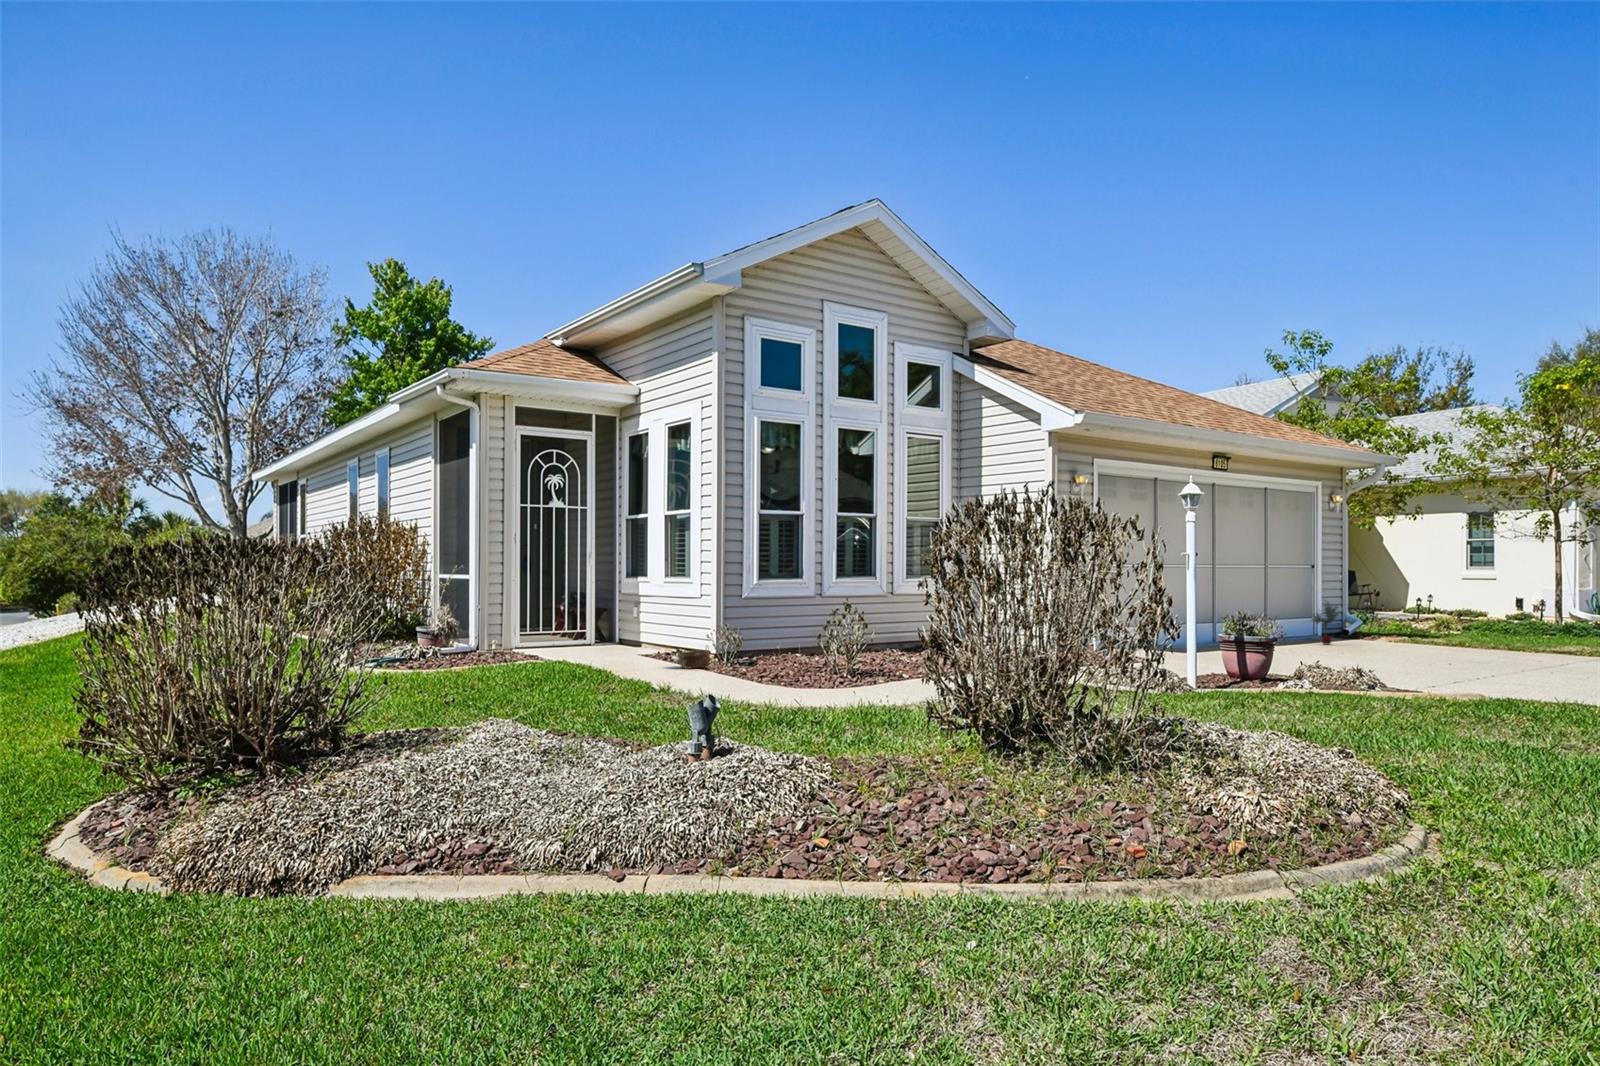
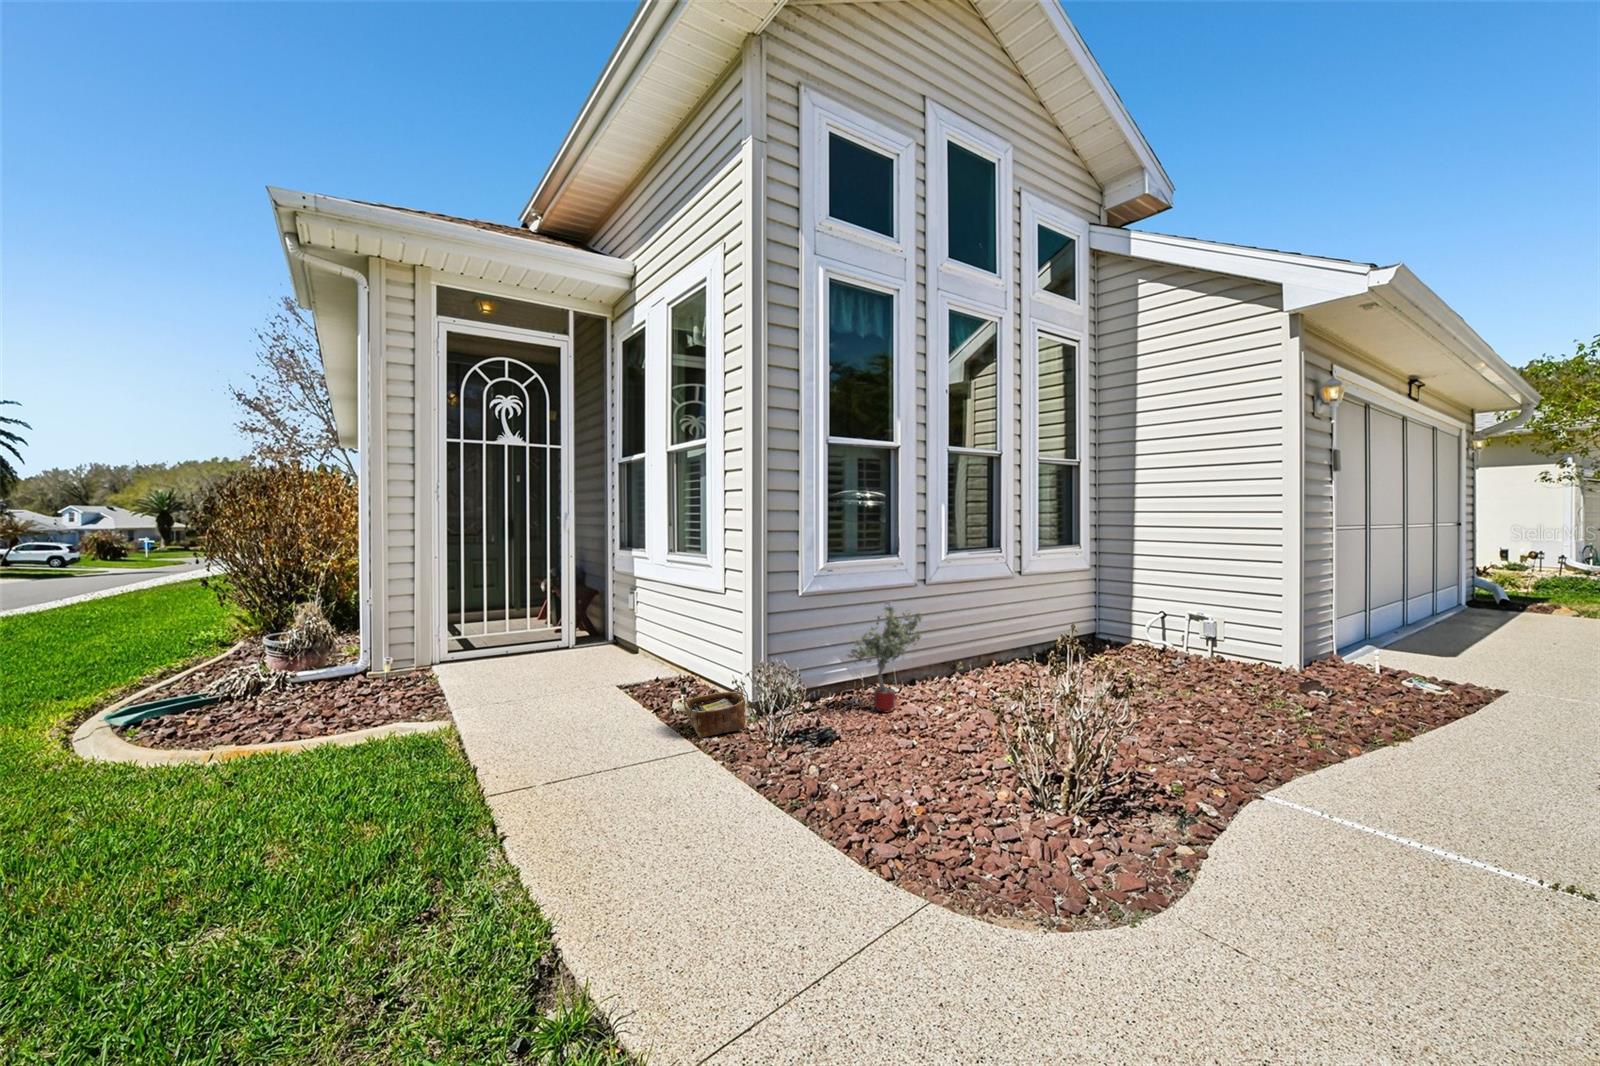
potted tree: present [1313,602,1339,645] -> present [848,601,922,713]

